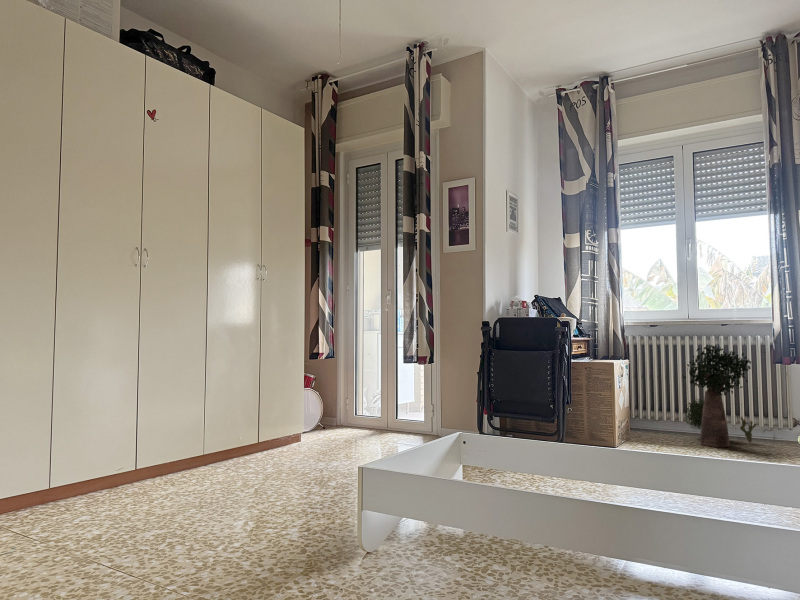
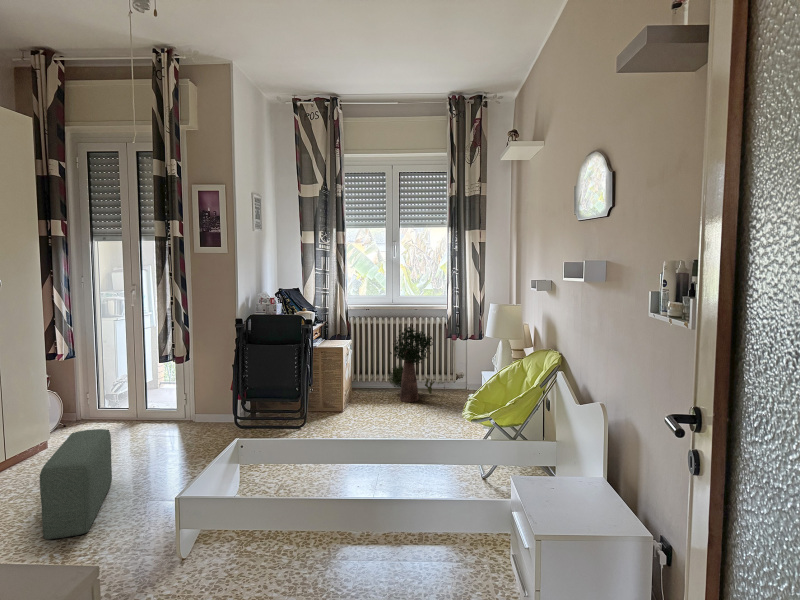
pouf: none [251,412,336,510] -> present [40,429,112,539]

